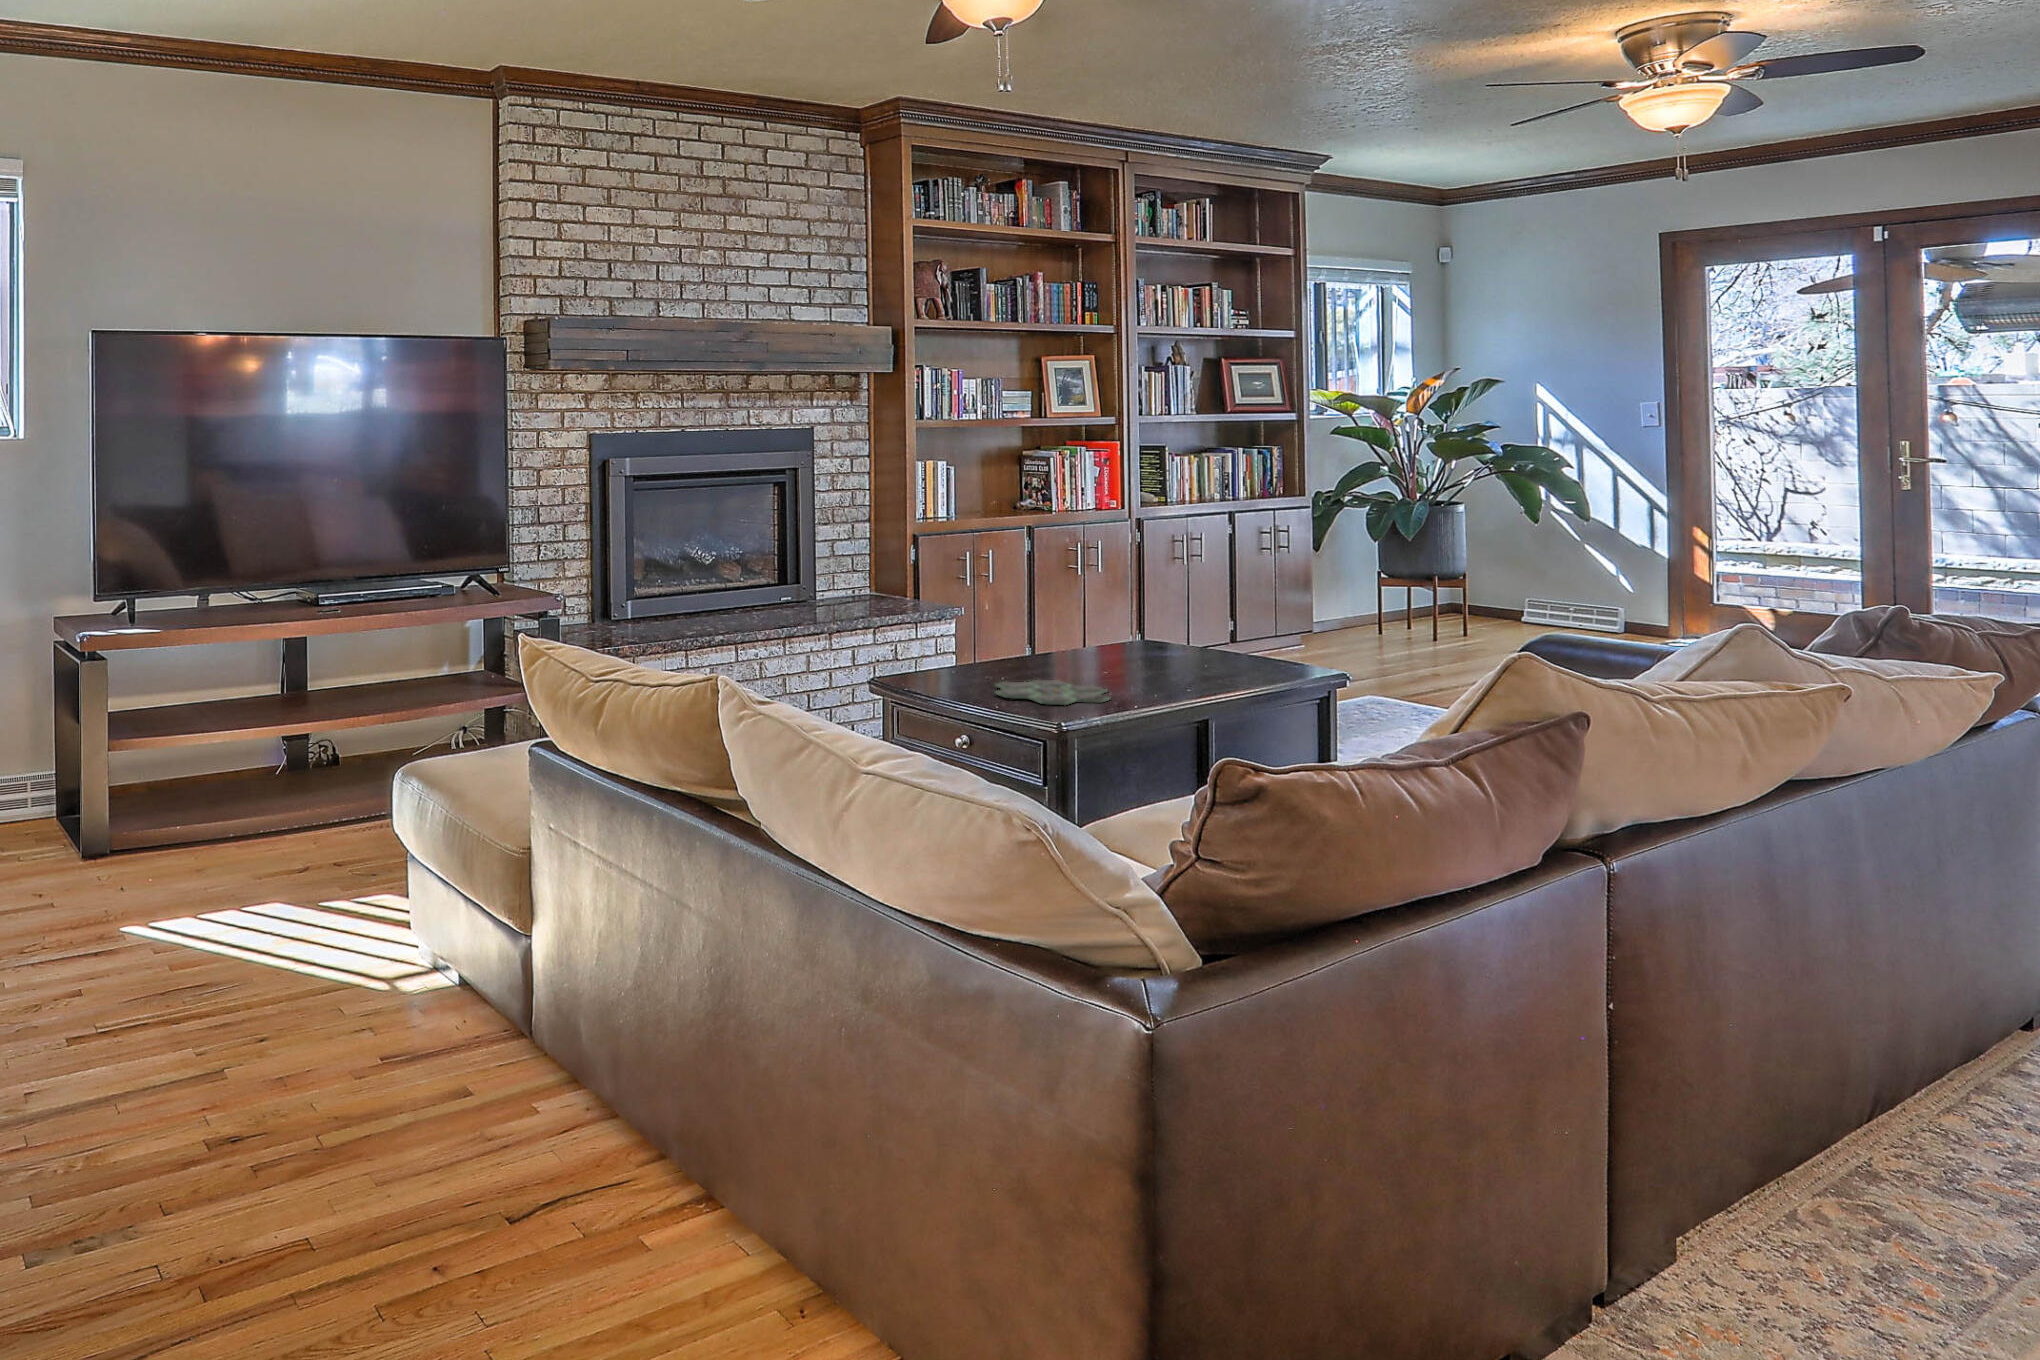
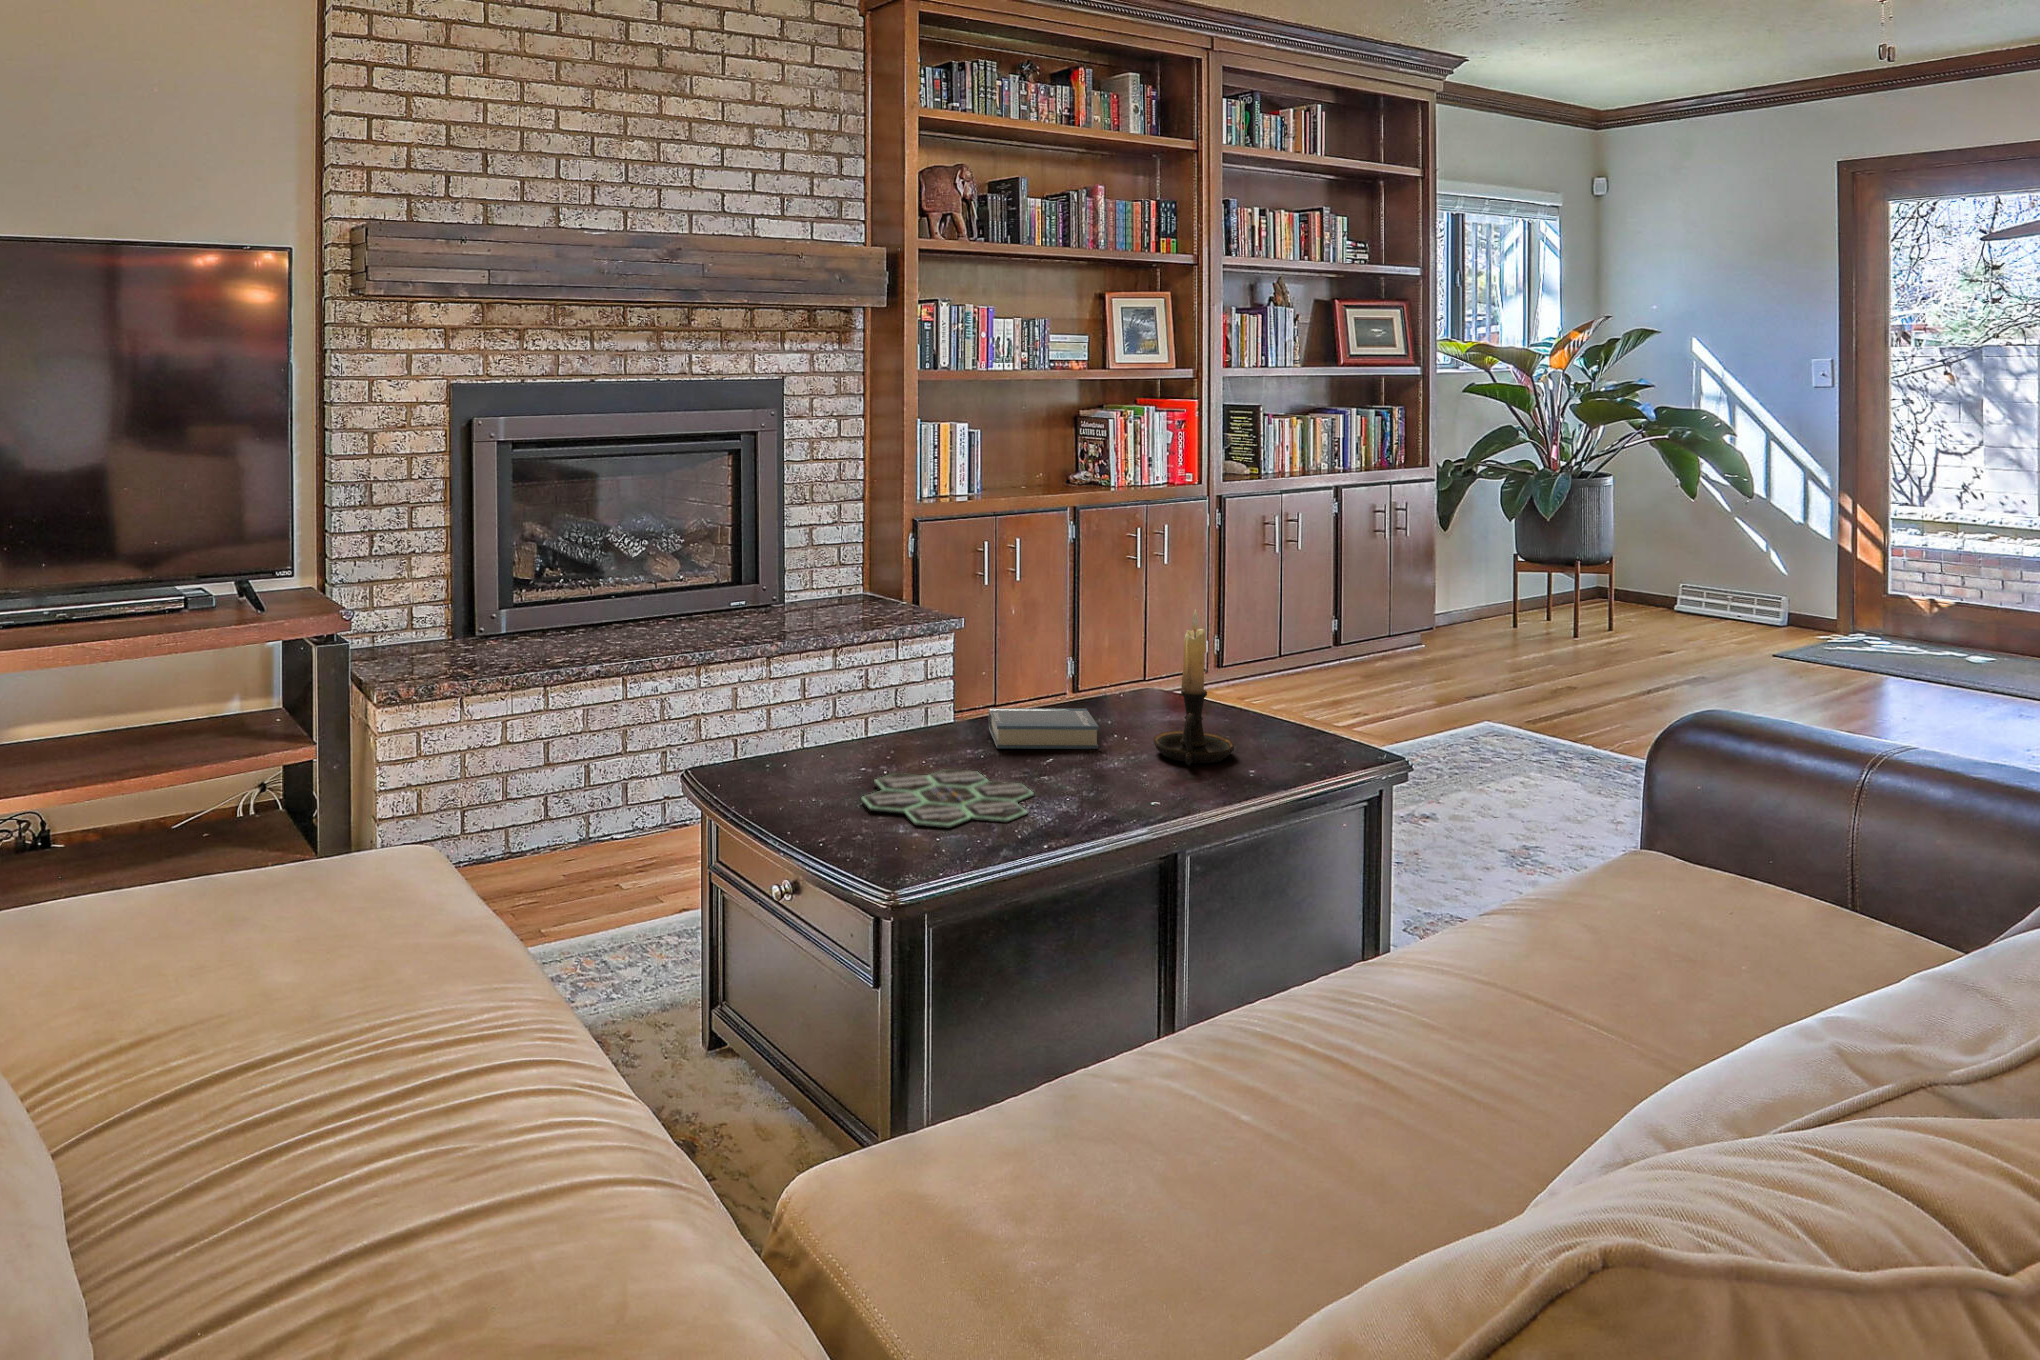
candle holder: none [1174,572,1233,678] -> present [1154,609,1234,765]
hardback book: none [1047,647,1133,671] -> present [989,708,1099,749]

